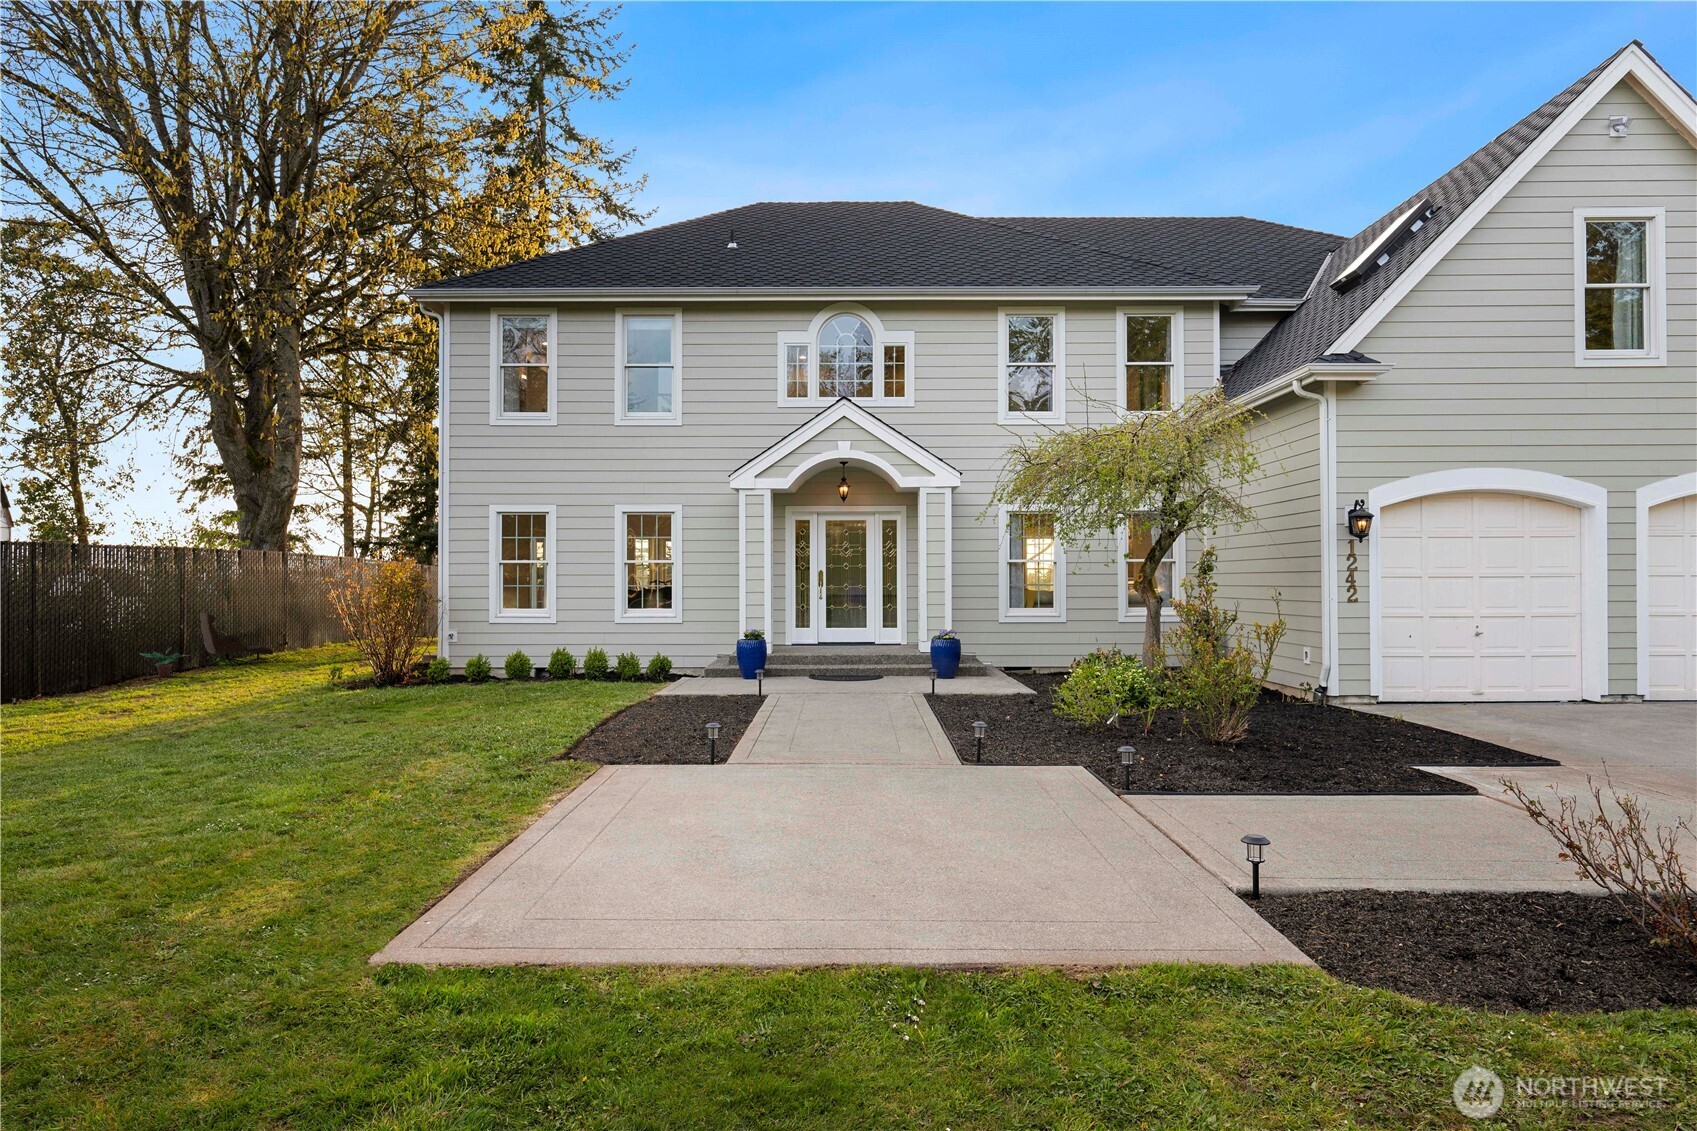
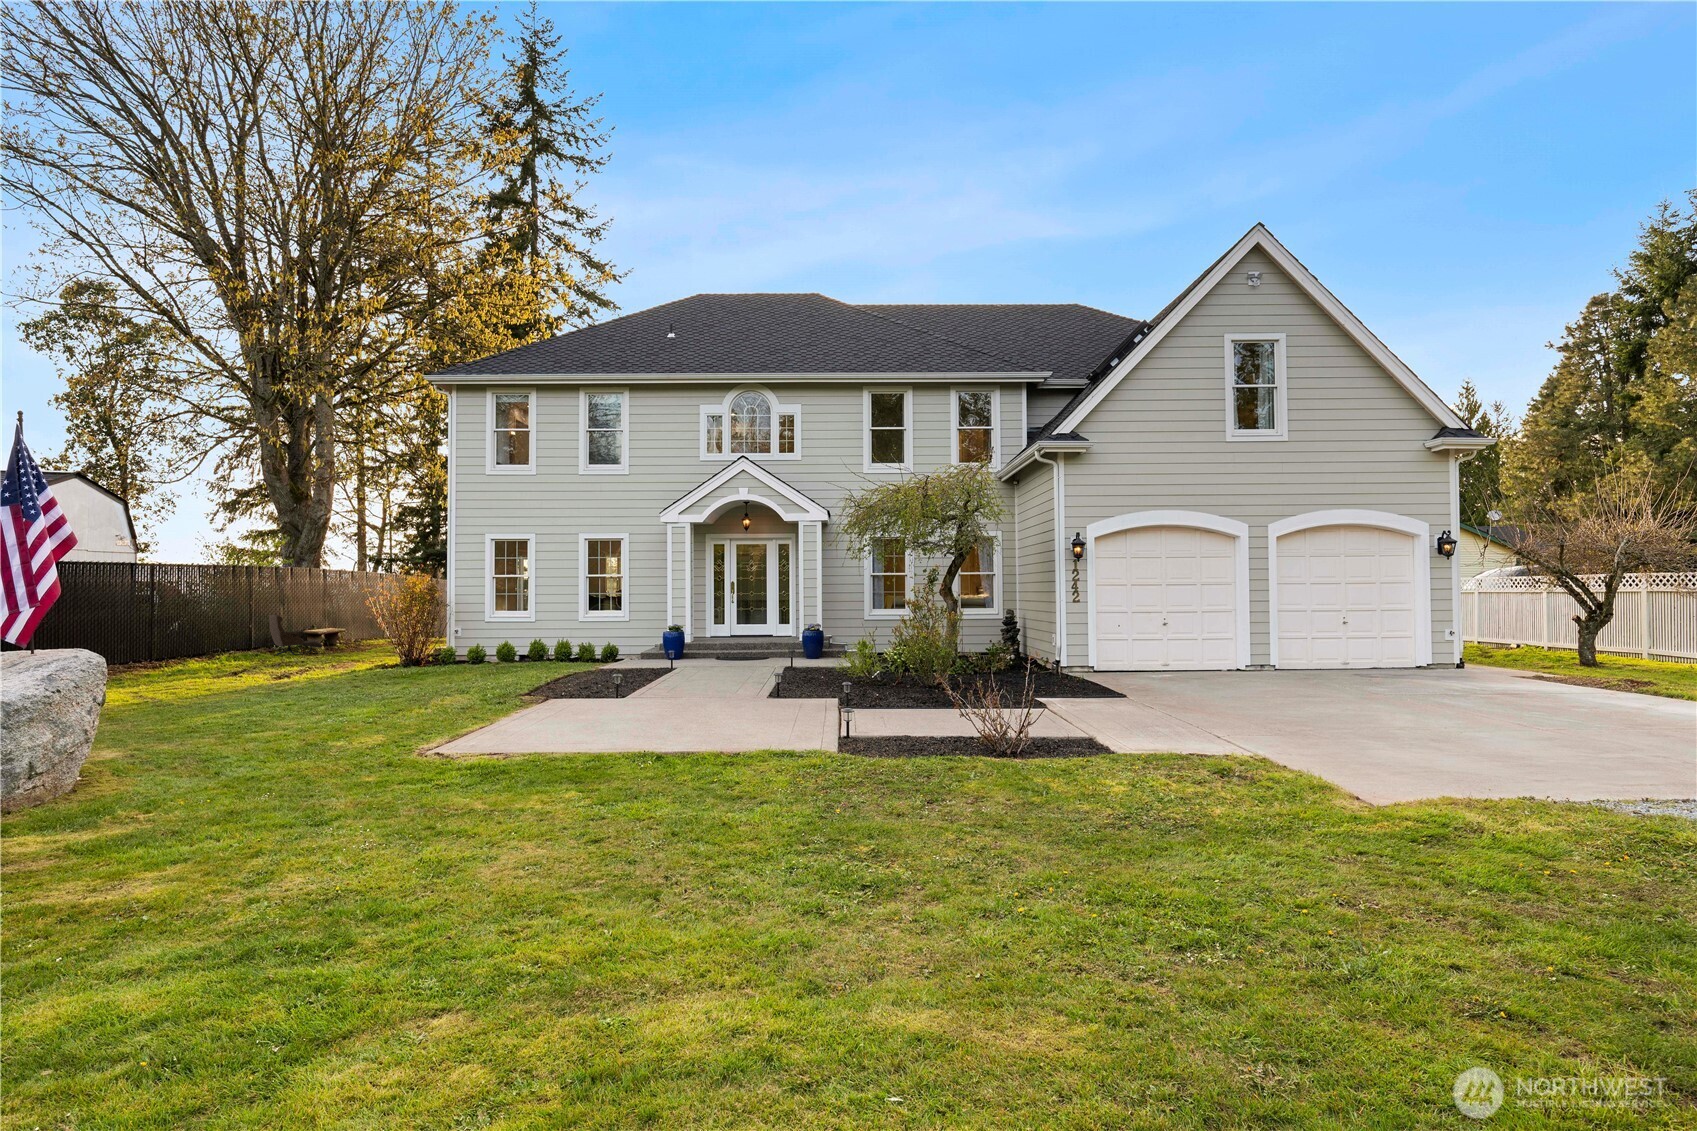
potted plant: present [139,647,188,677] -> none [235,638,271,661]

